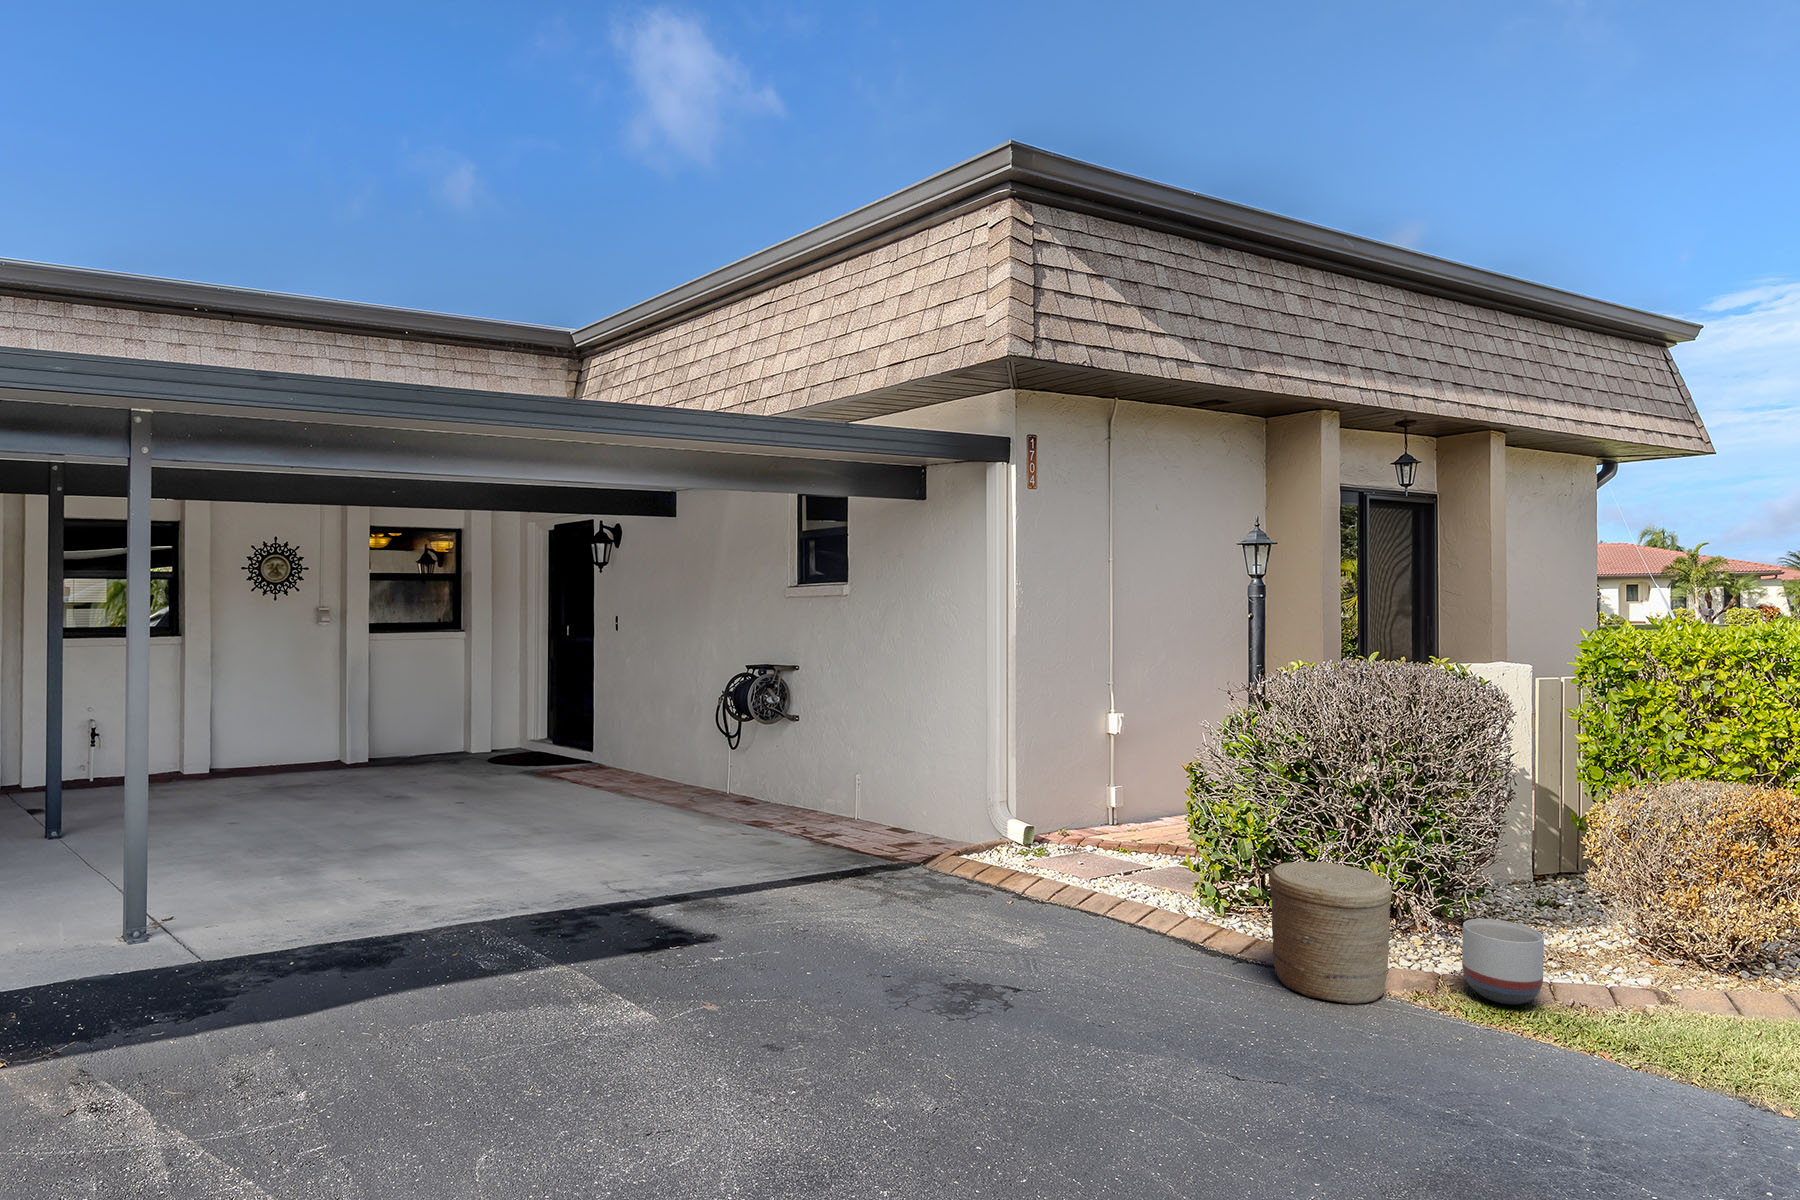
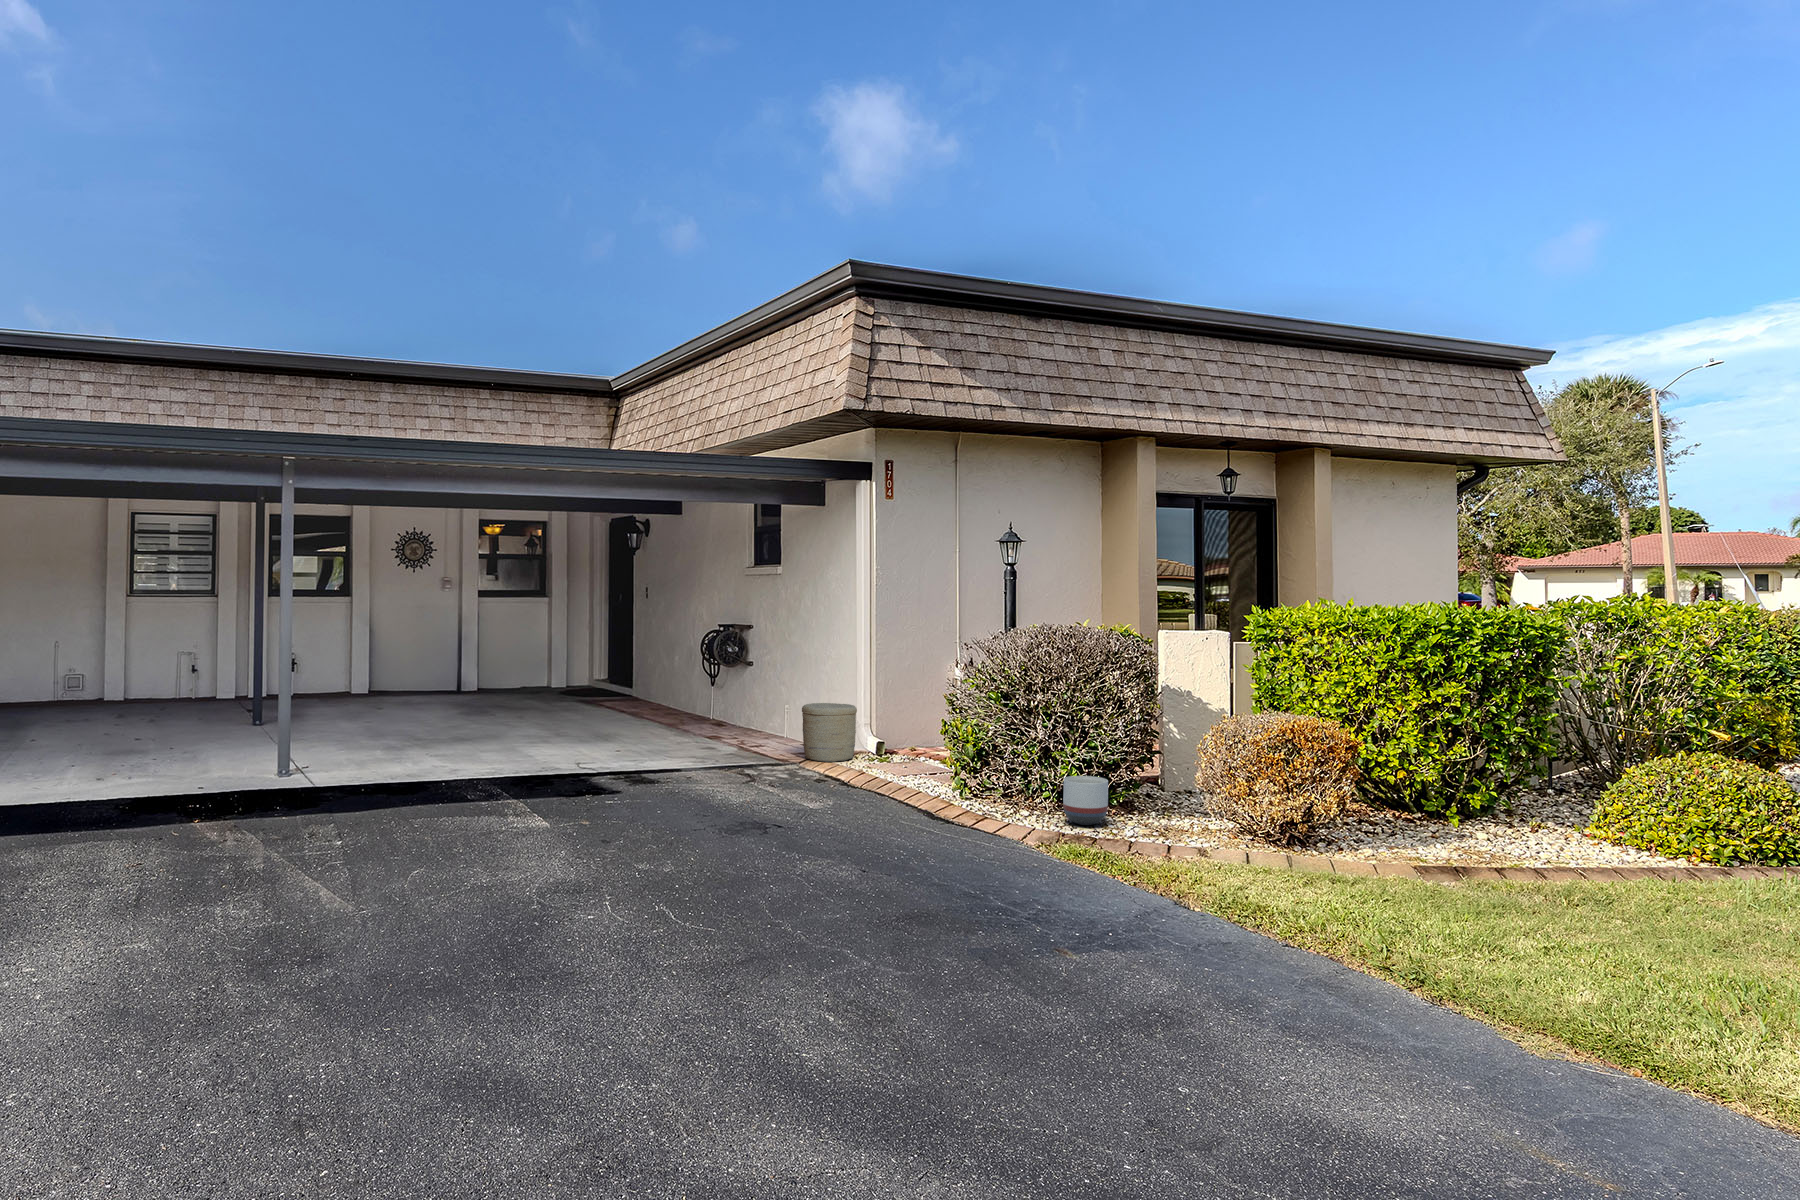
woven basket: present [1269,862,1392,1003] -> present [802,703,857,762]

